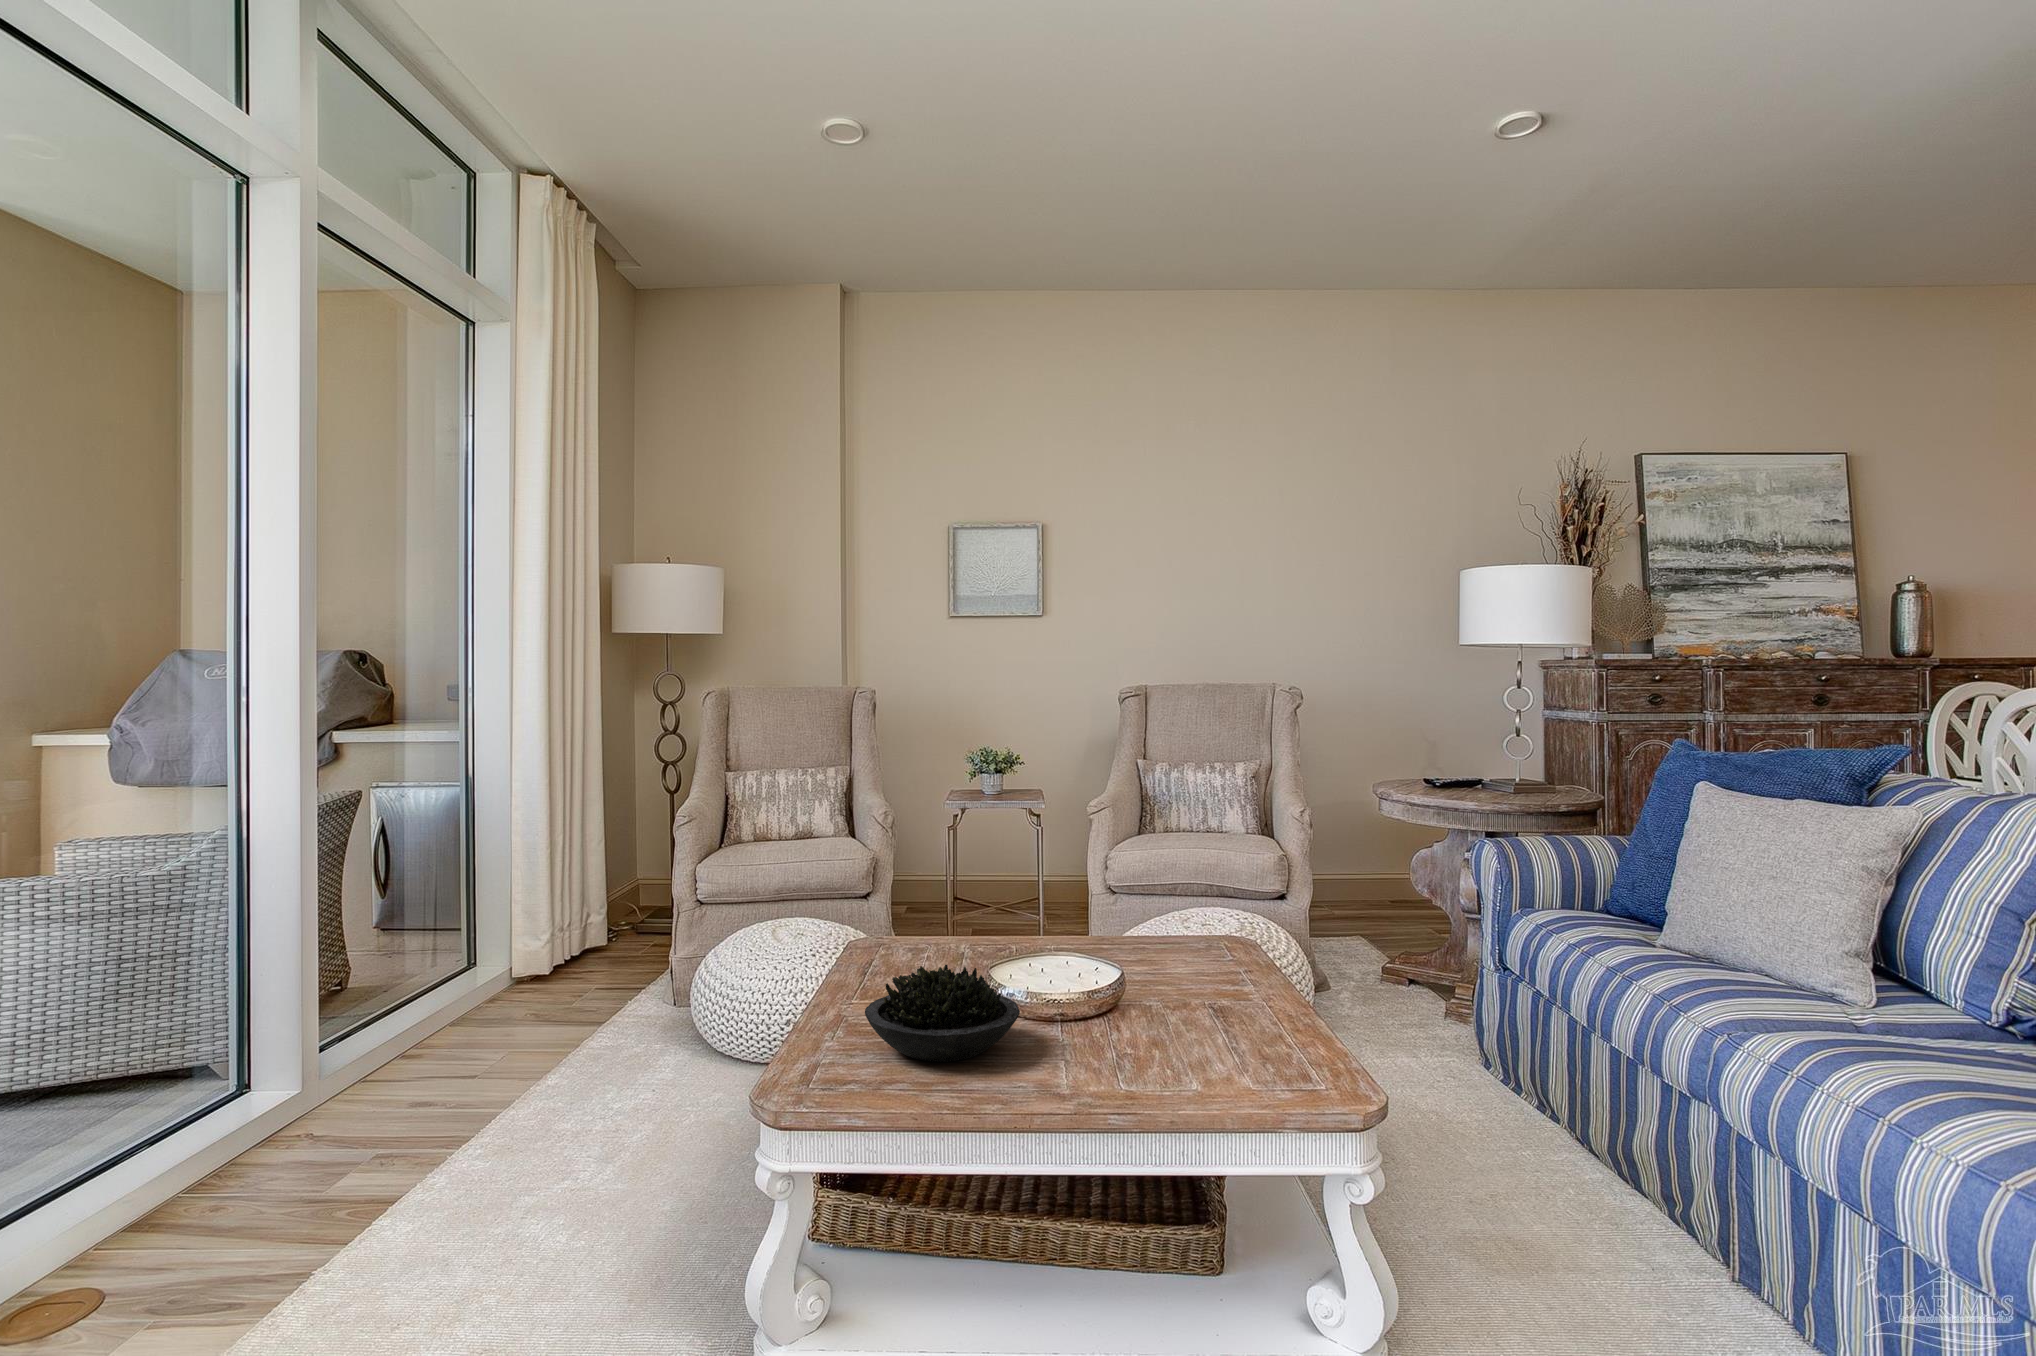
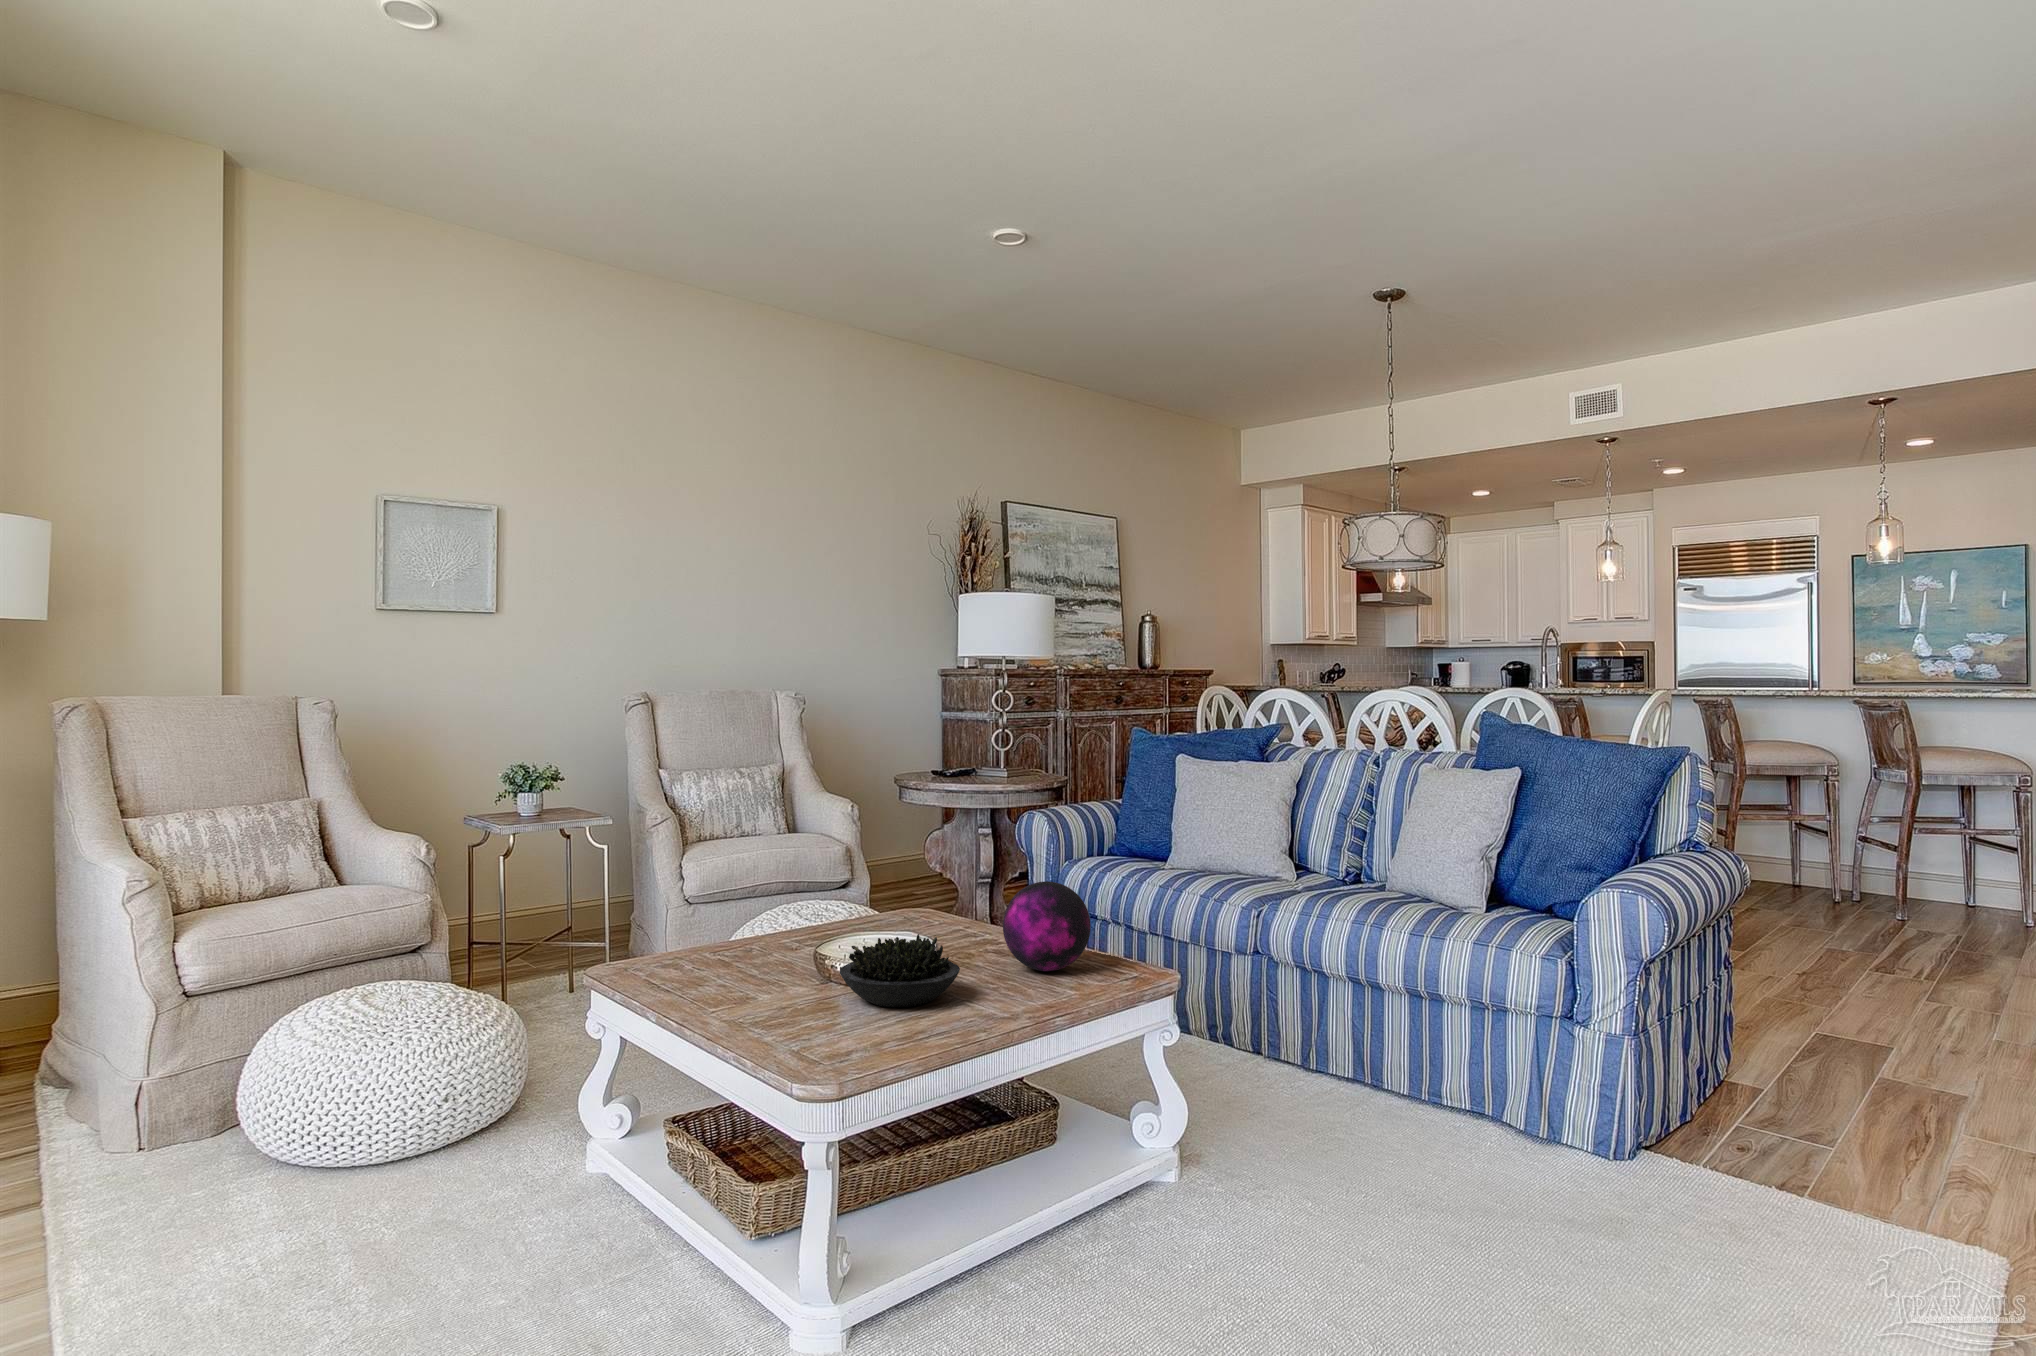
decorative orb: none [1123,926,1251,1058] -> present [1003,881,1091,971]

